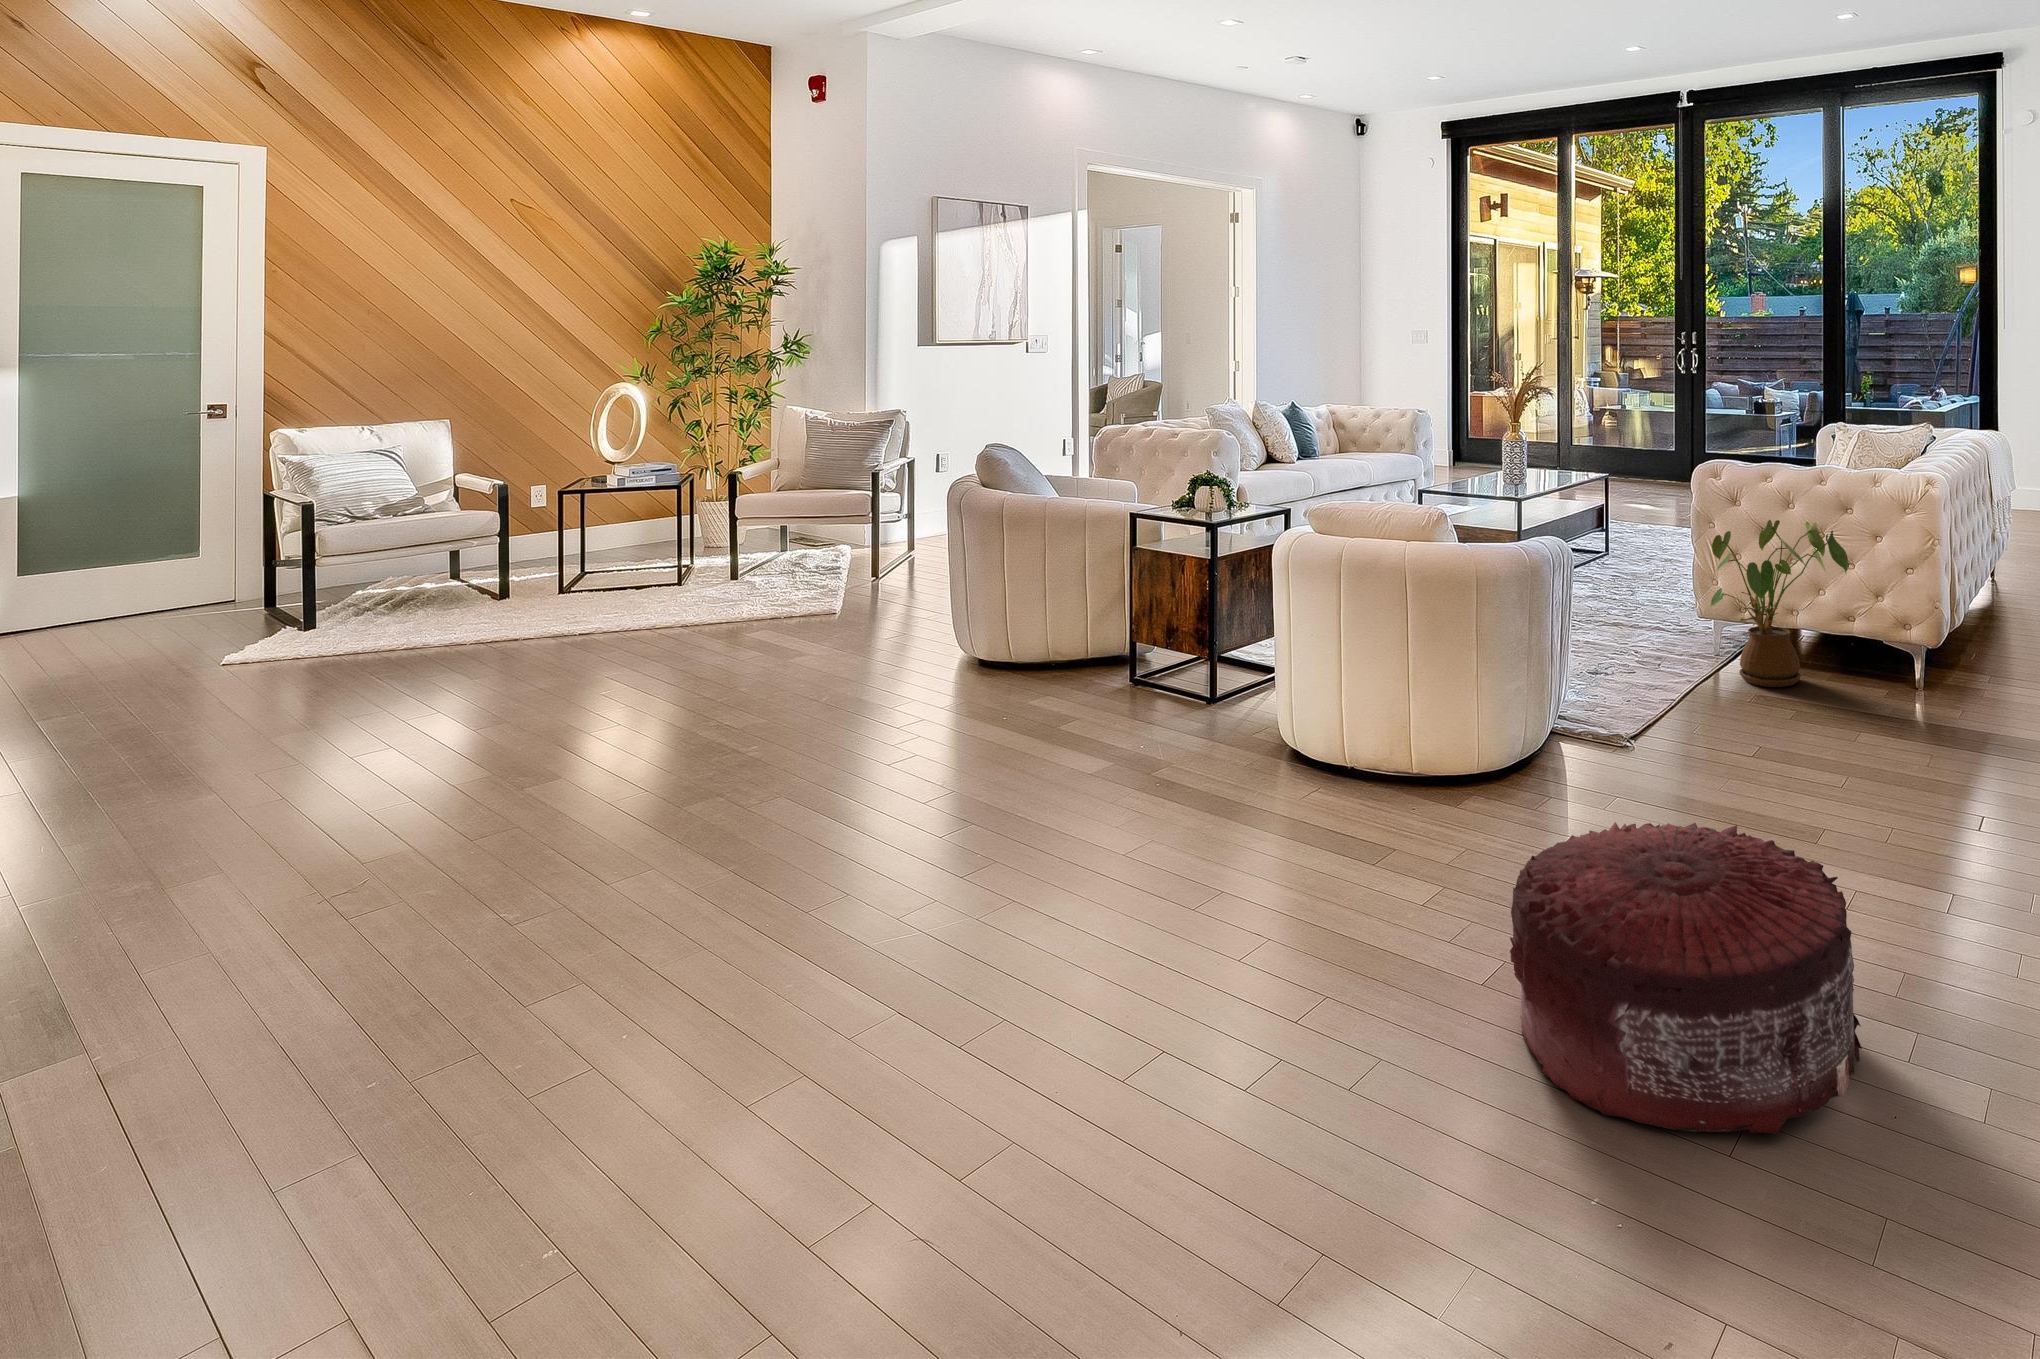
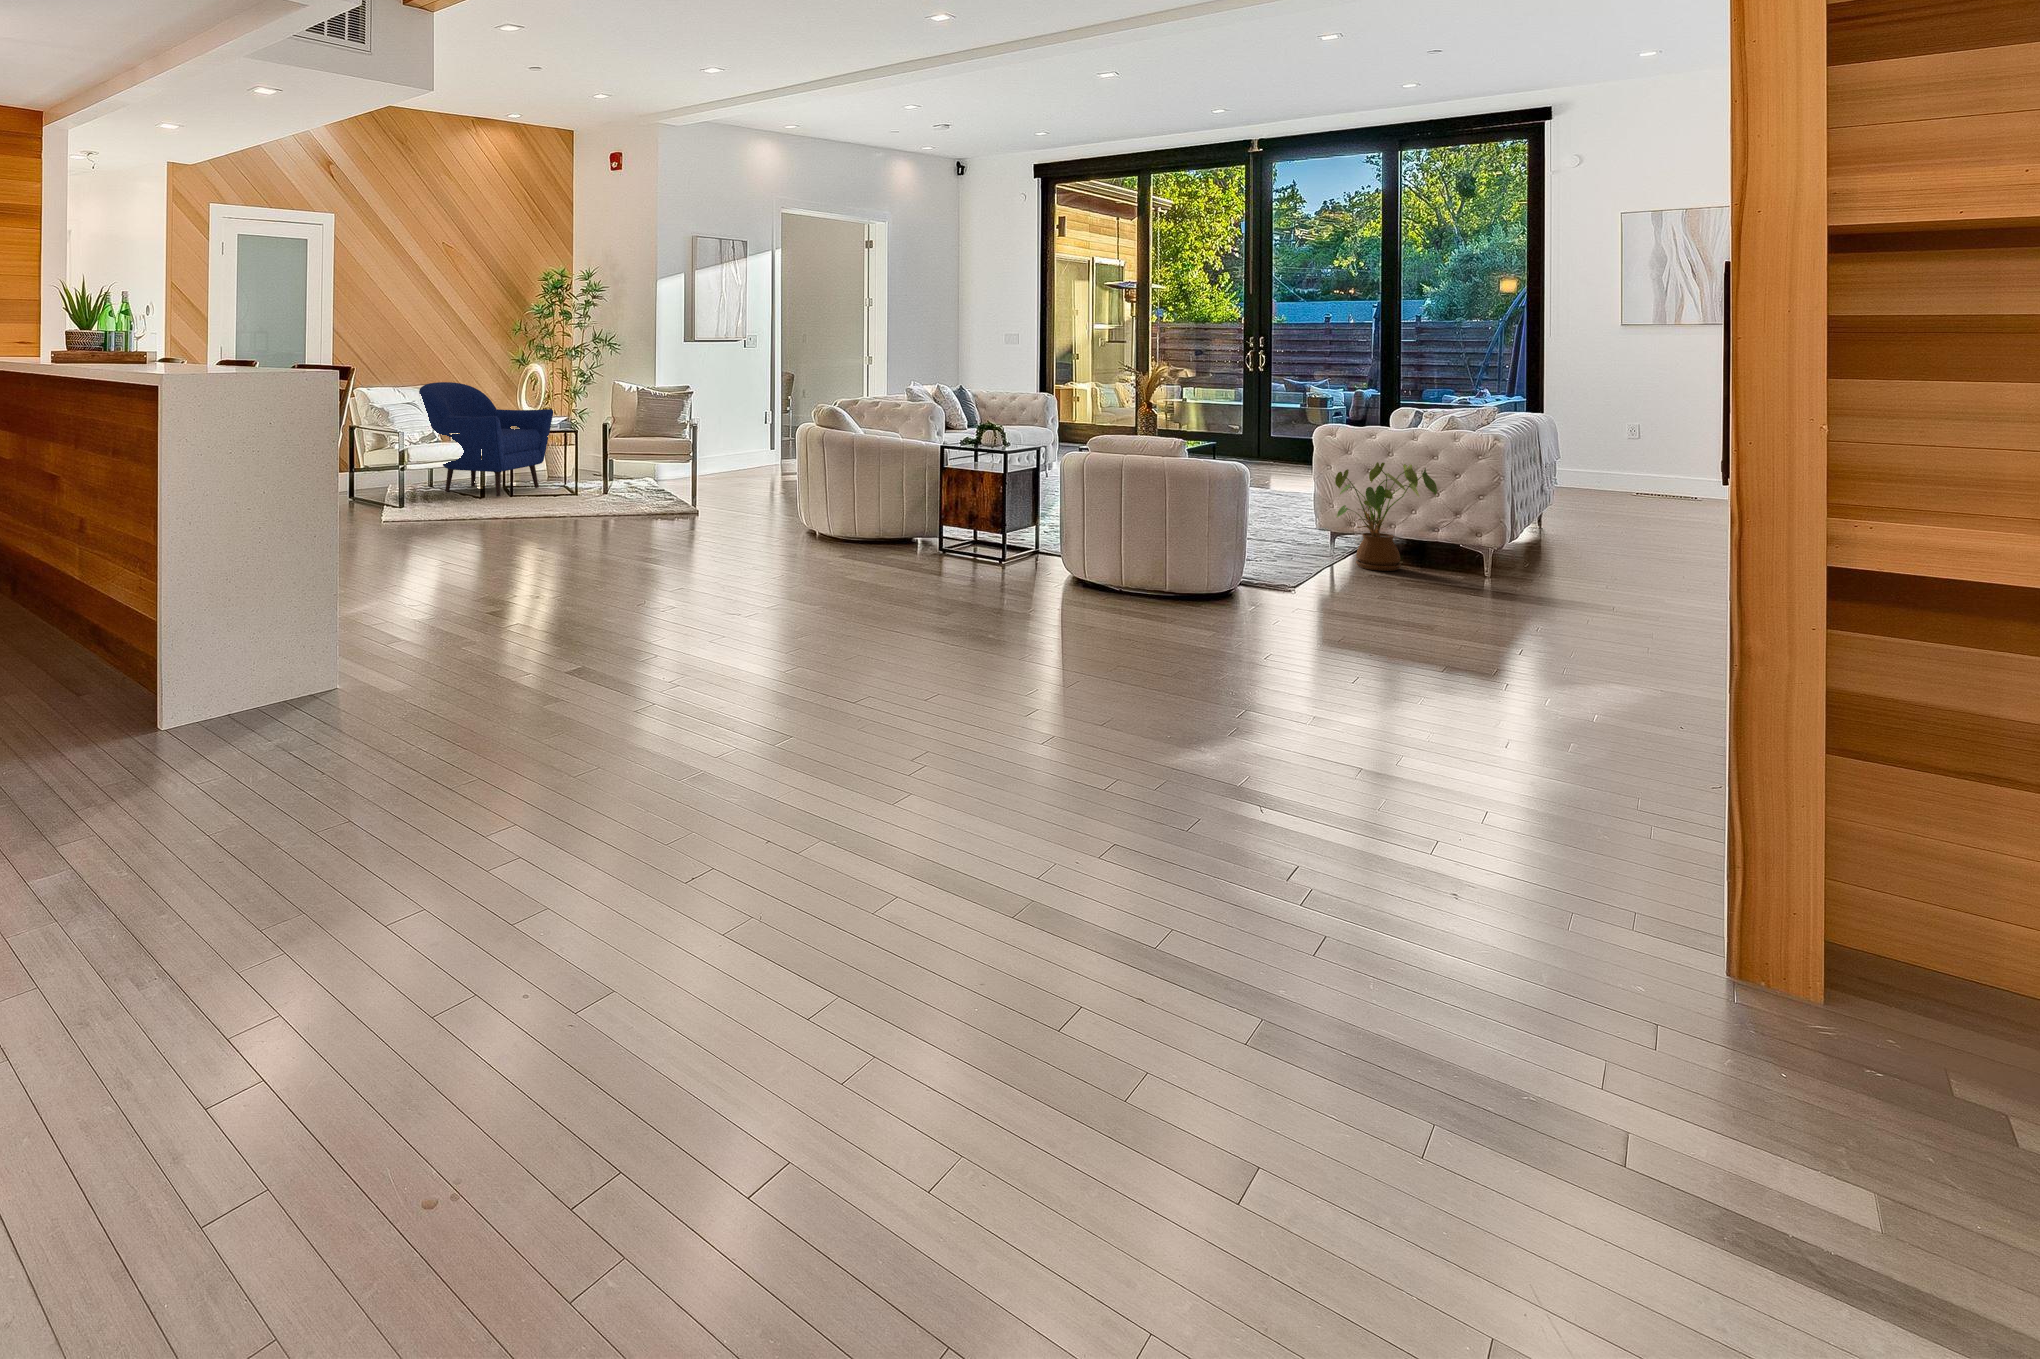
armchair: none [430,404,674,582] -> present [419,382,553,497]
pouf: present [1510,822,1862,1134] -> none [1291,588,1481,701]

